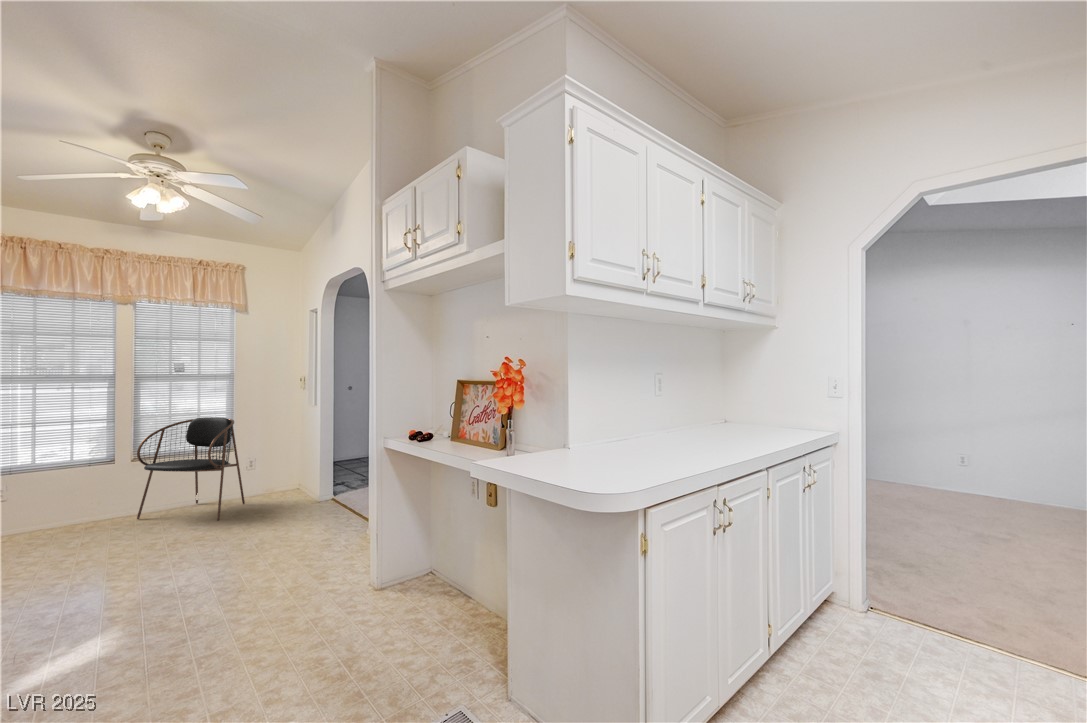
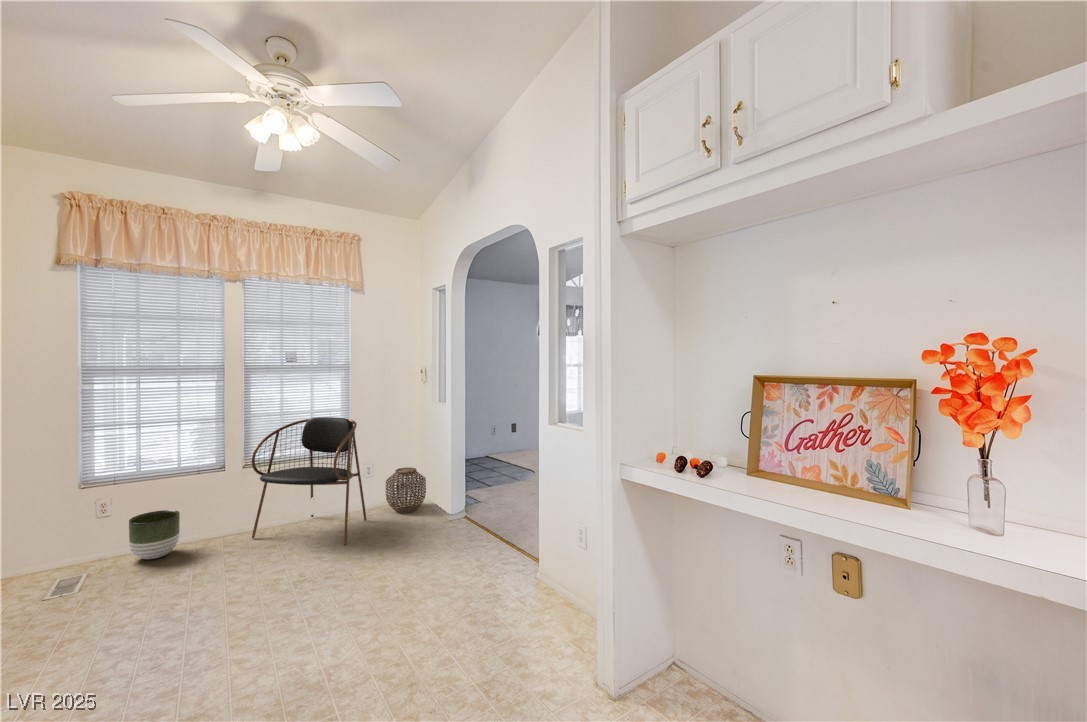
woven basket: none [265,460,302,498] -> present [386,467,426,513]
planter: none [22,496,70,536] -> present [129,510,180,559]

